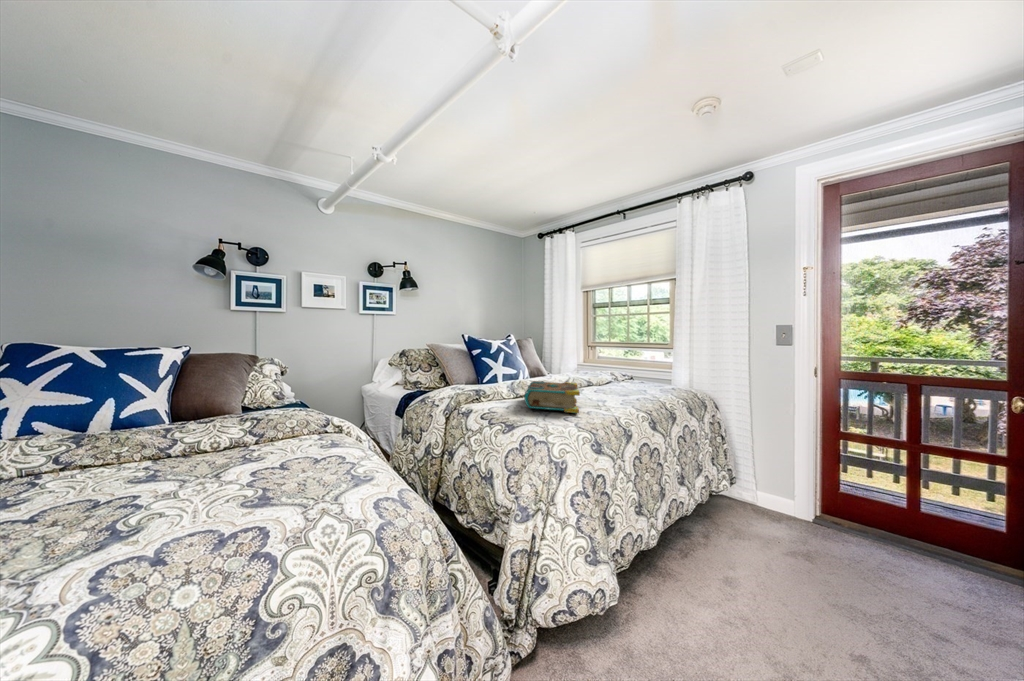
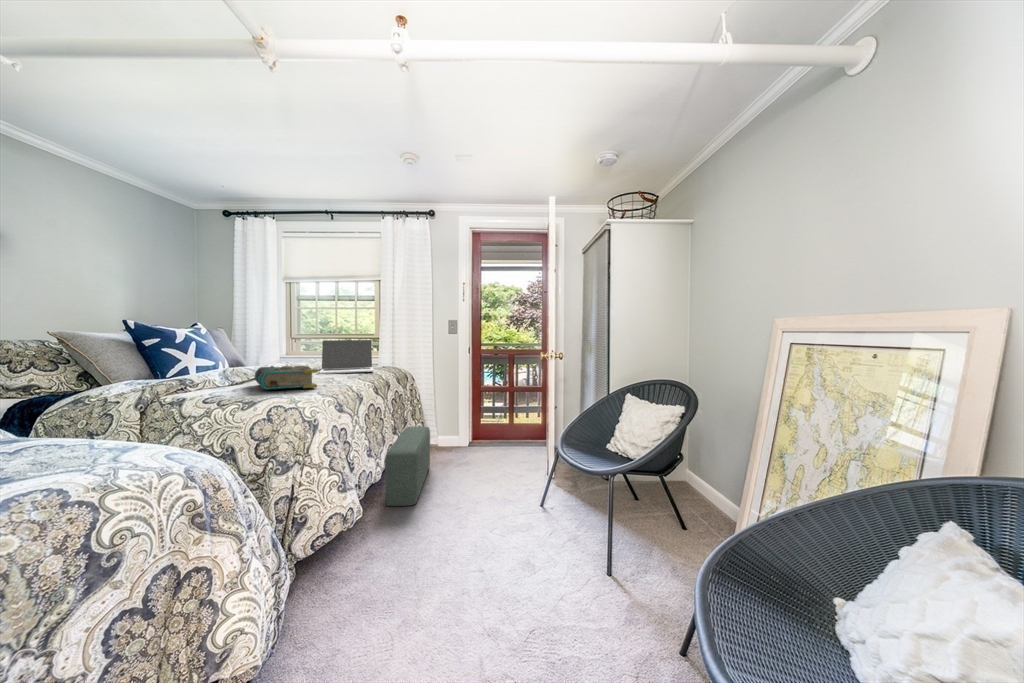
laptop: none [596,351,658,394] -> present [319,340,374,374]
pouf: none [663,475,739,611] -> present [385,426,430,506]

